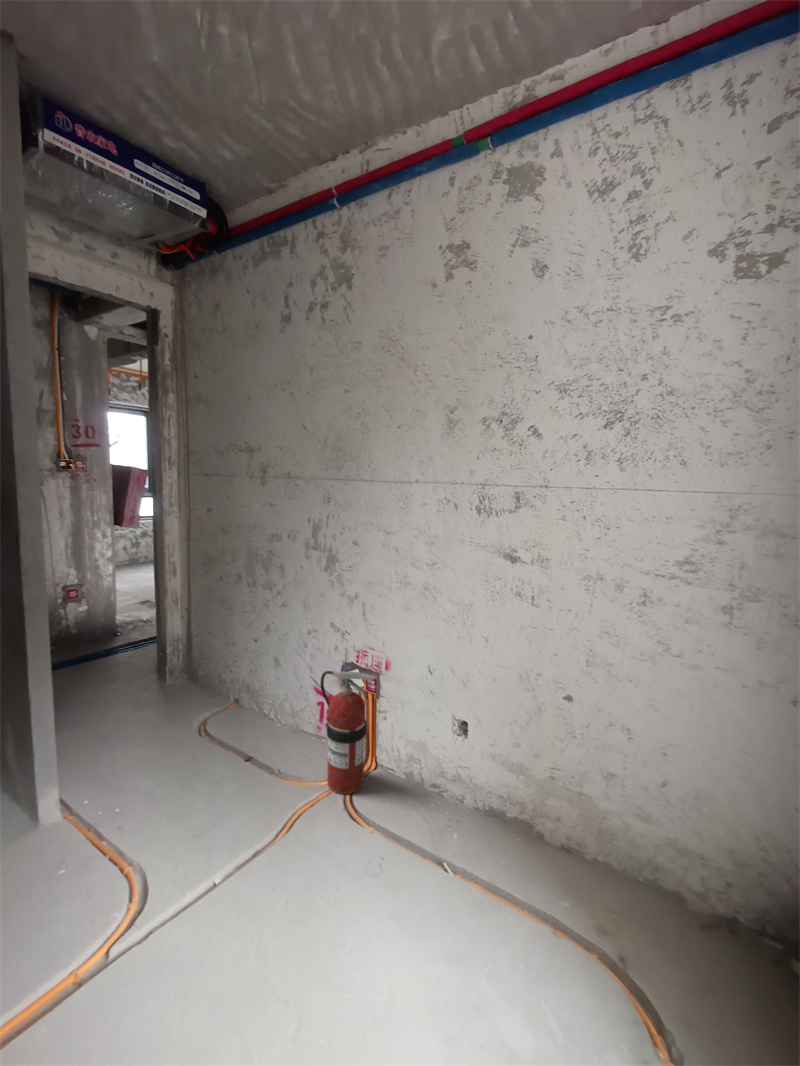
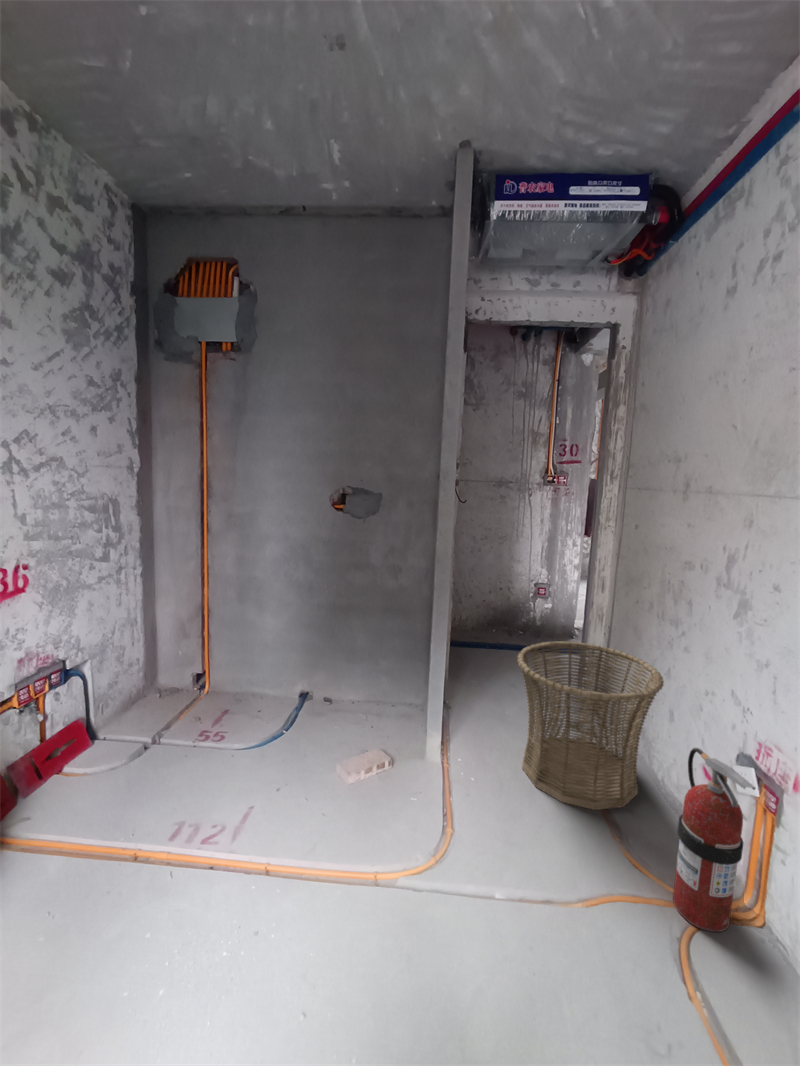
basket: none [137,623,277,779] -> present [517,641,664,810]

